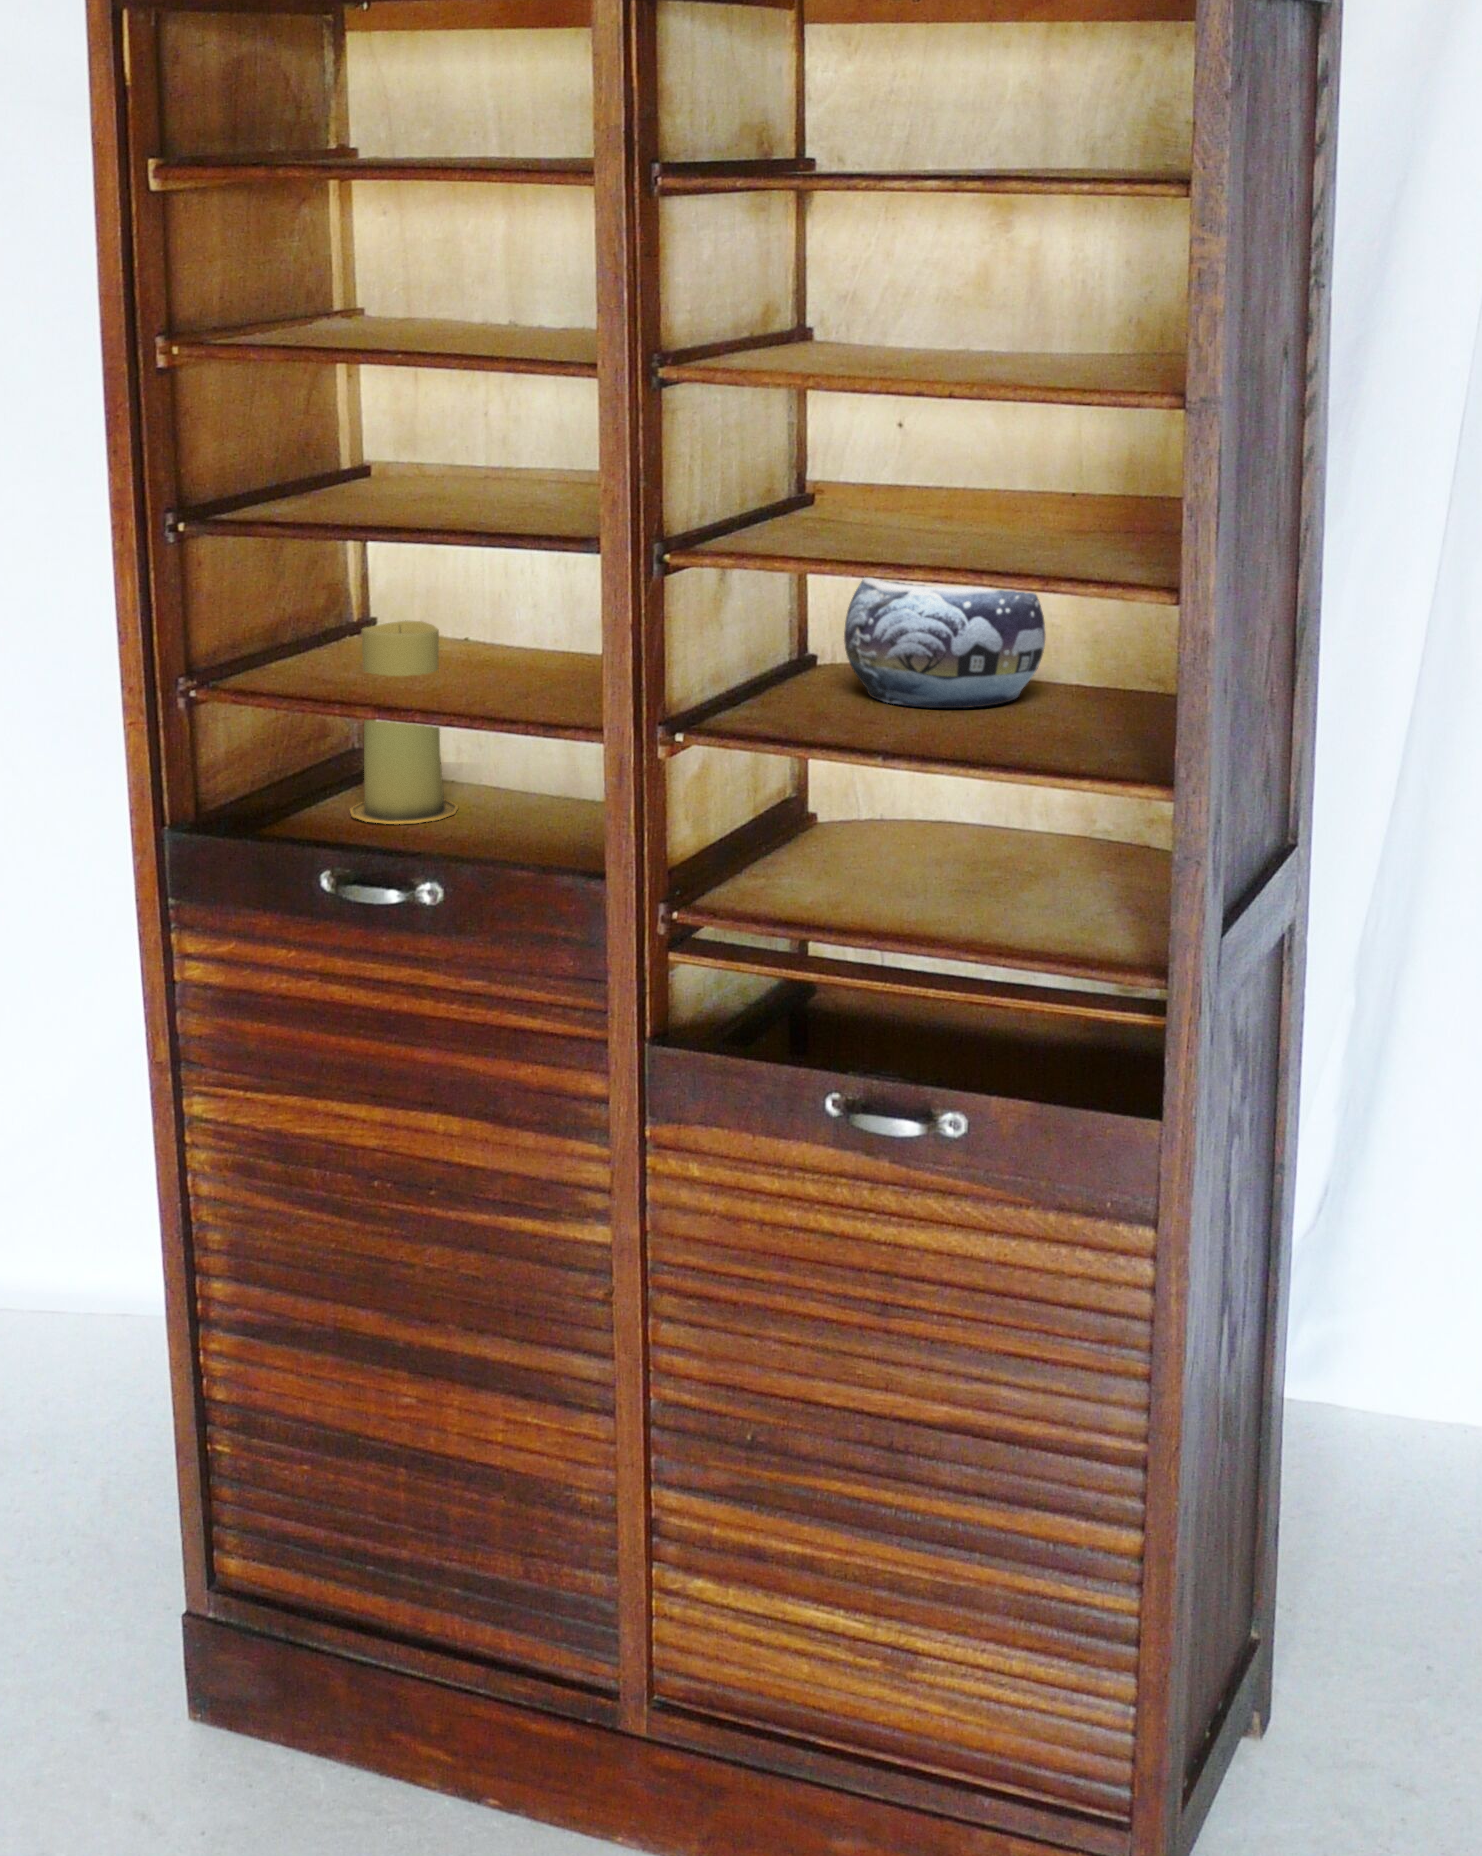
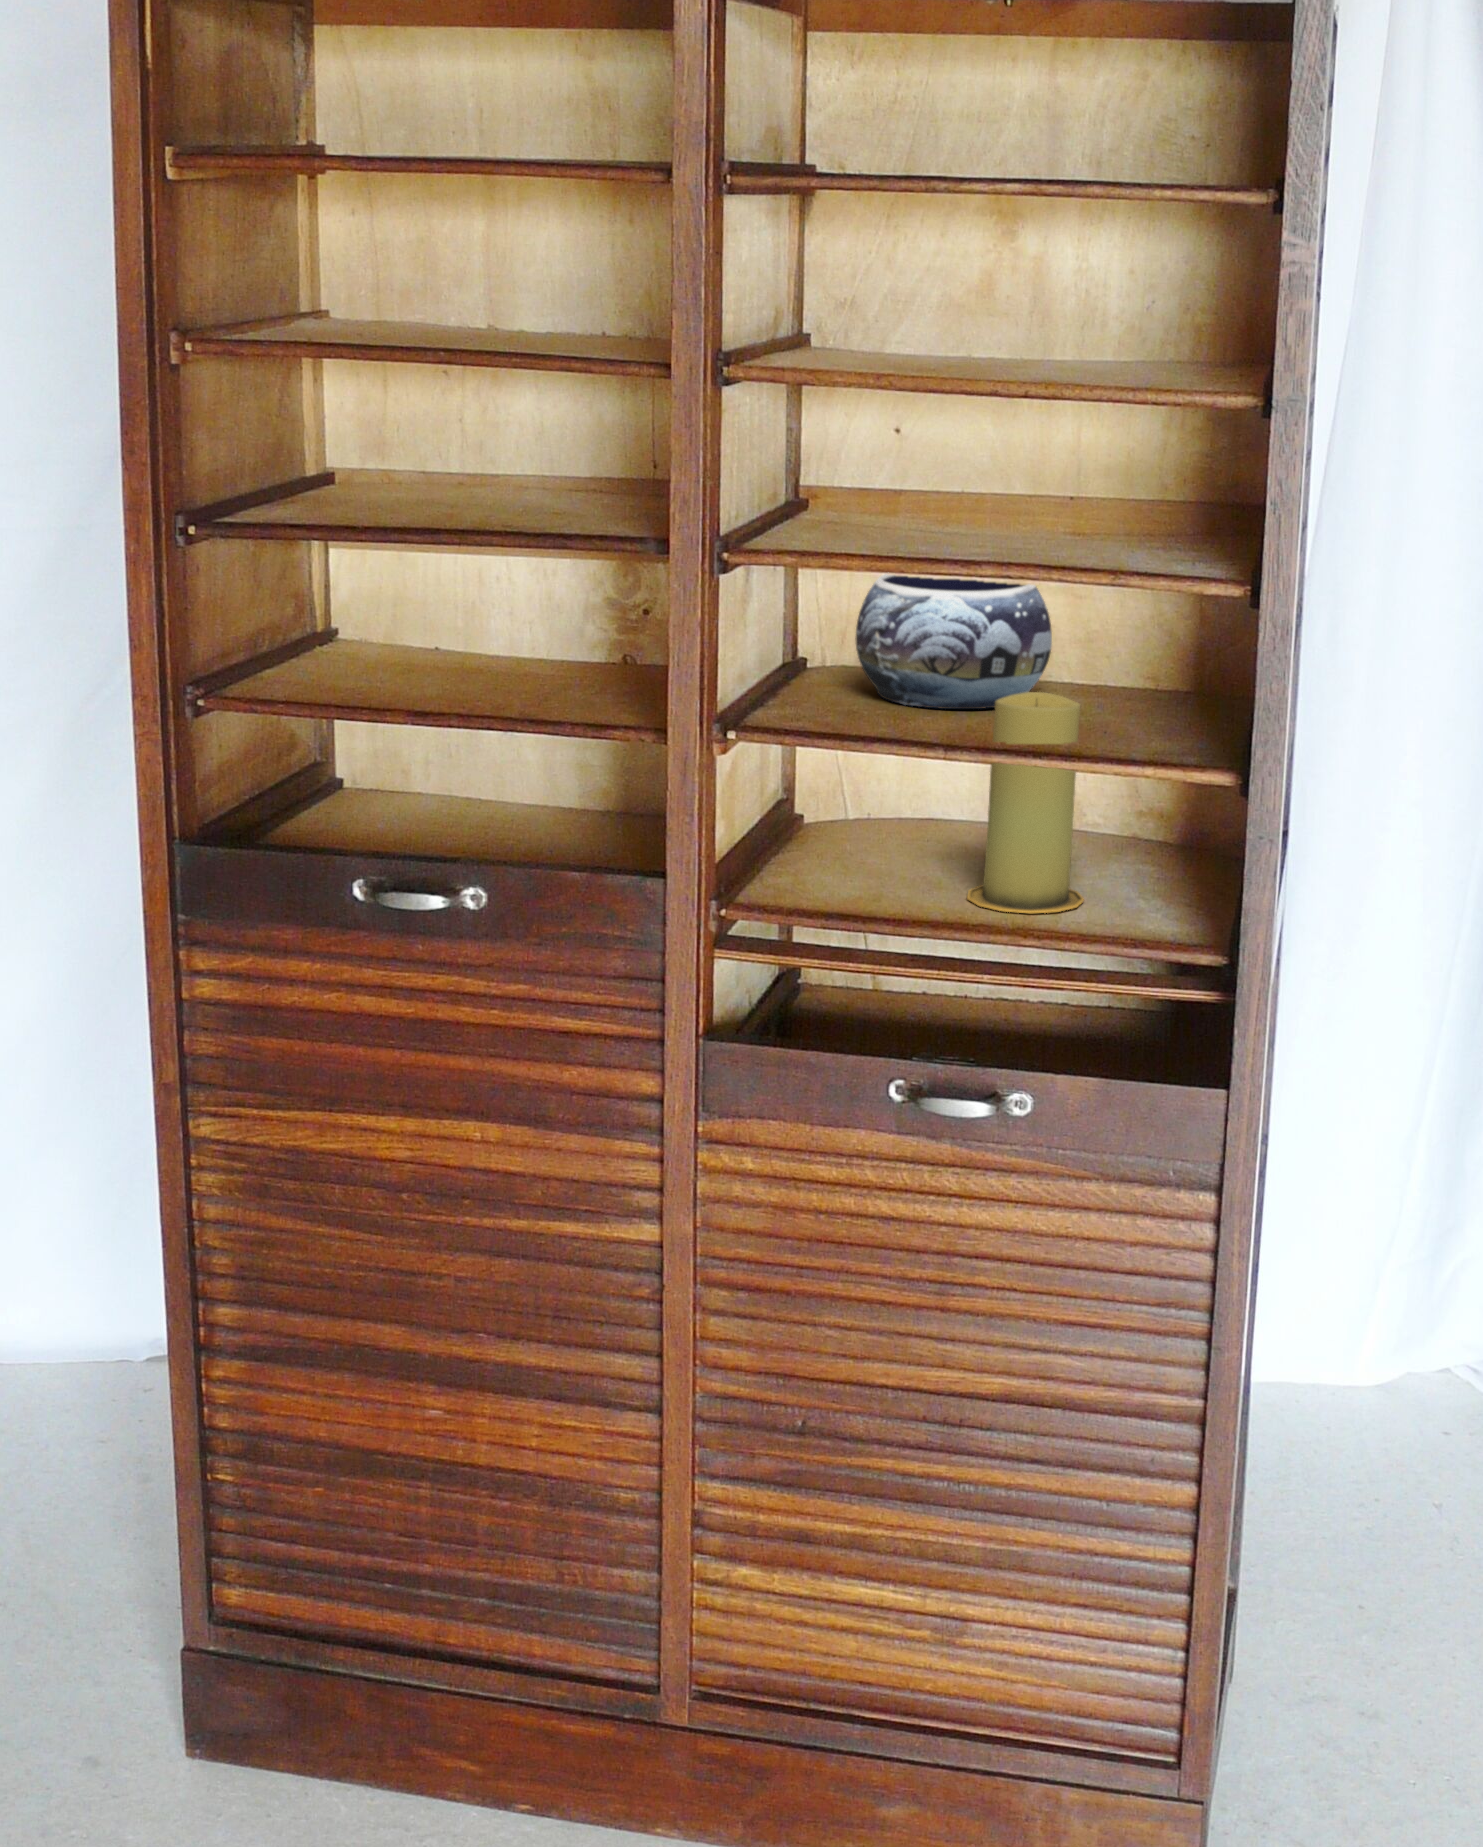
candle: present [350,620,458,824] -> present [967,692,1084,913]

